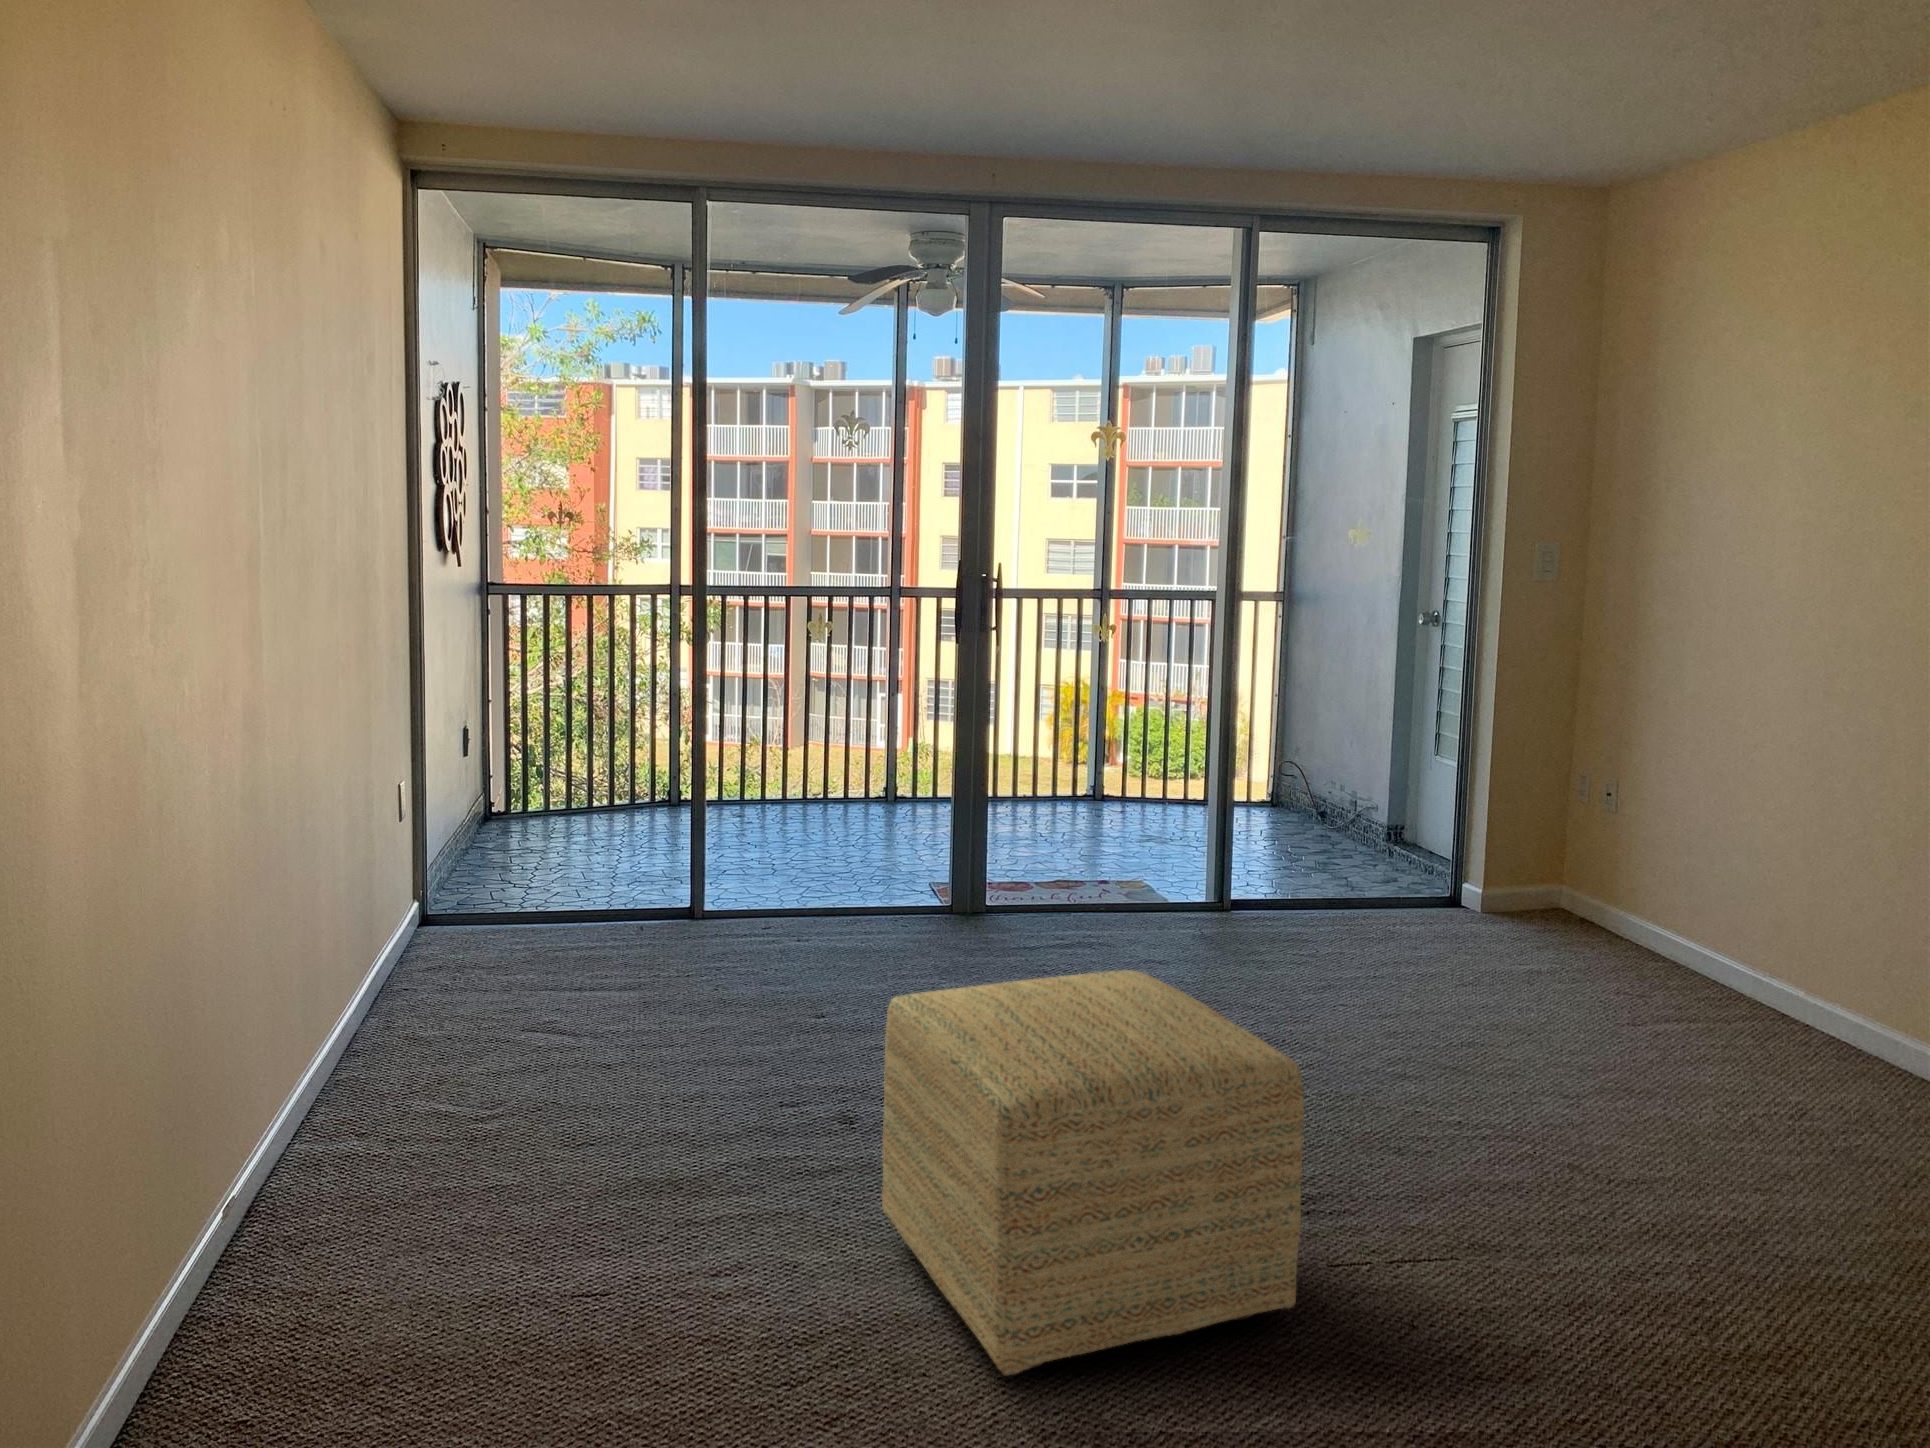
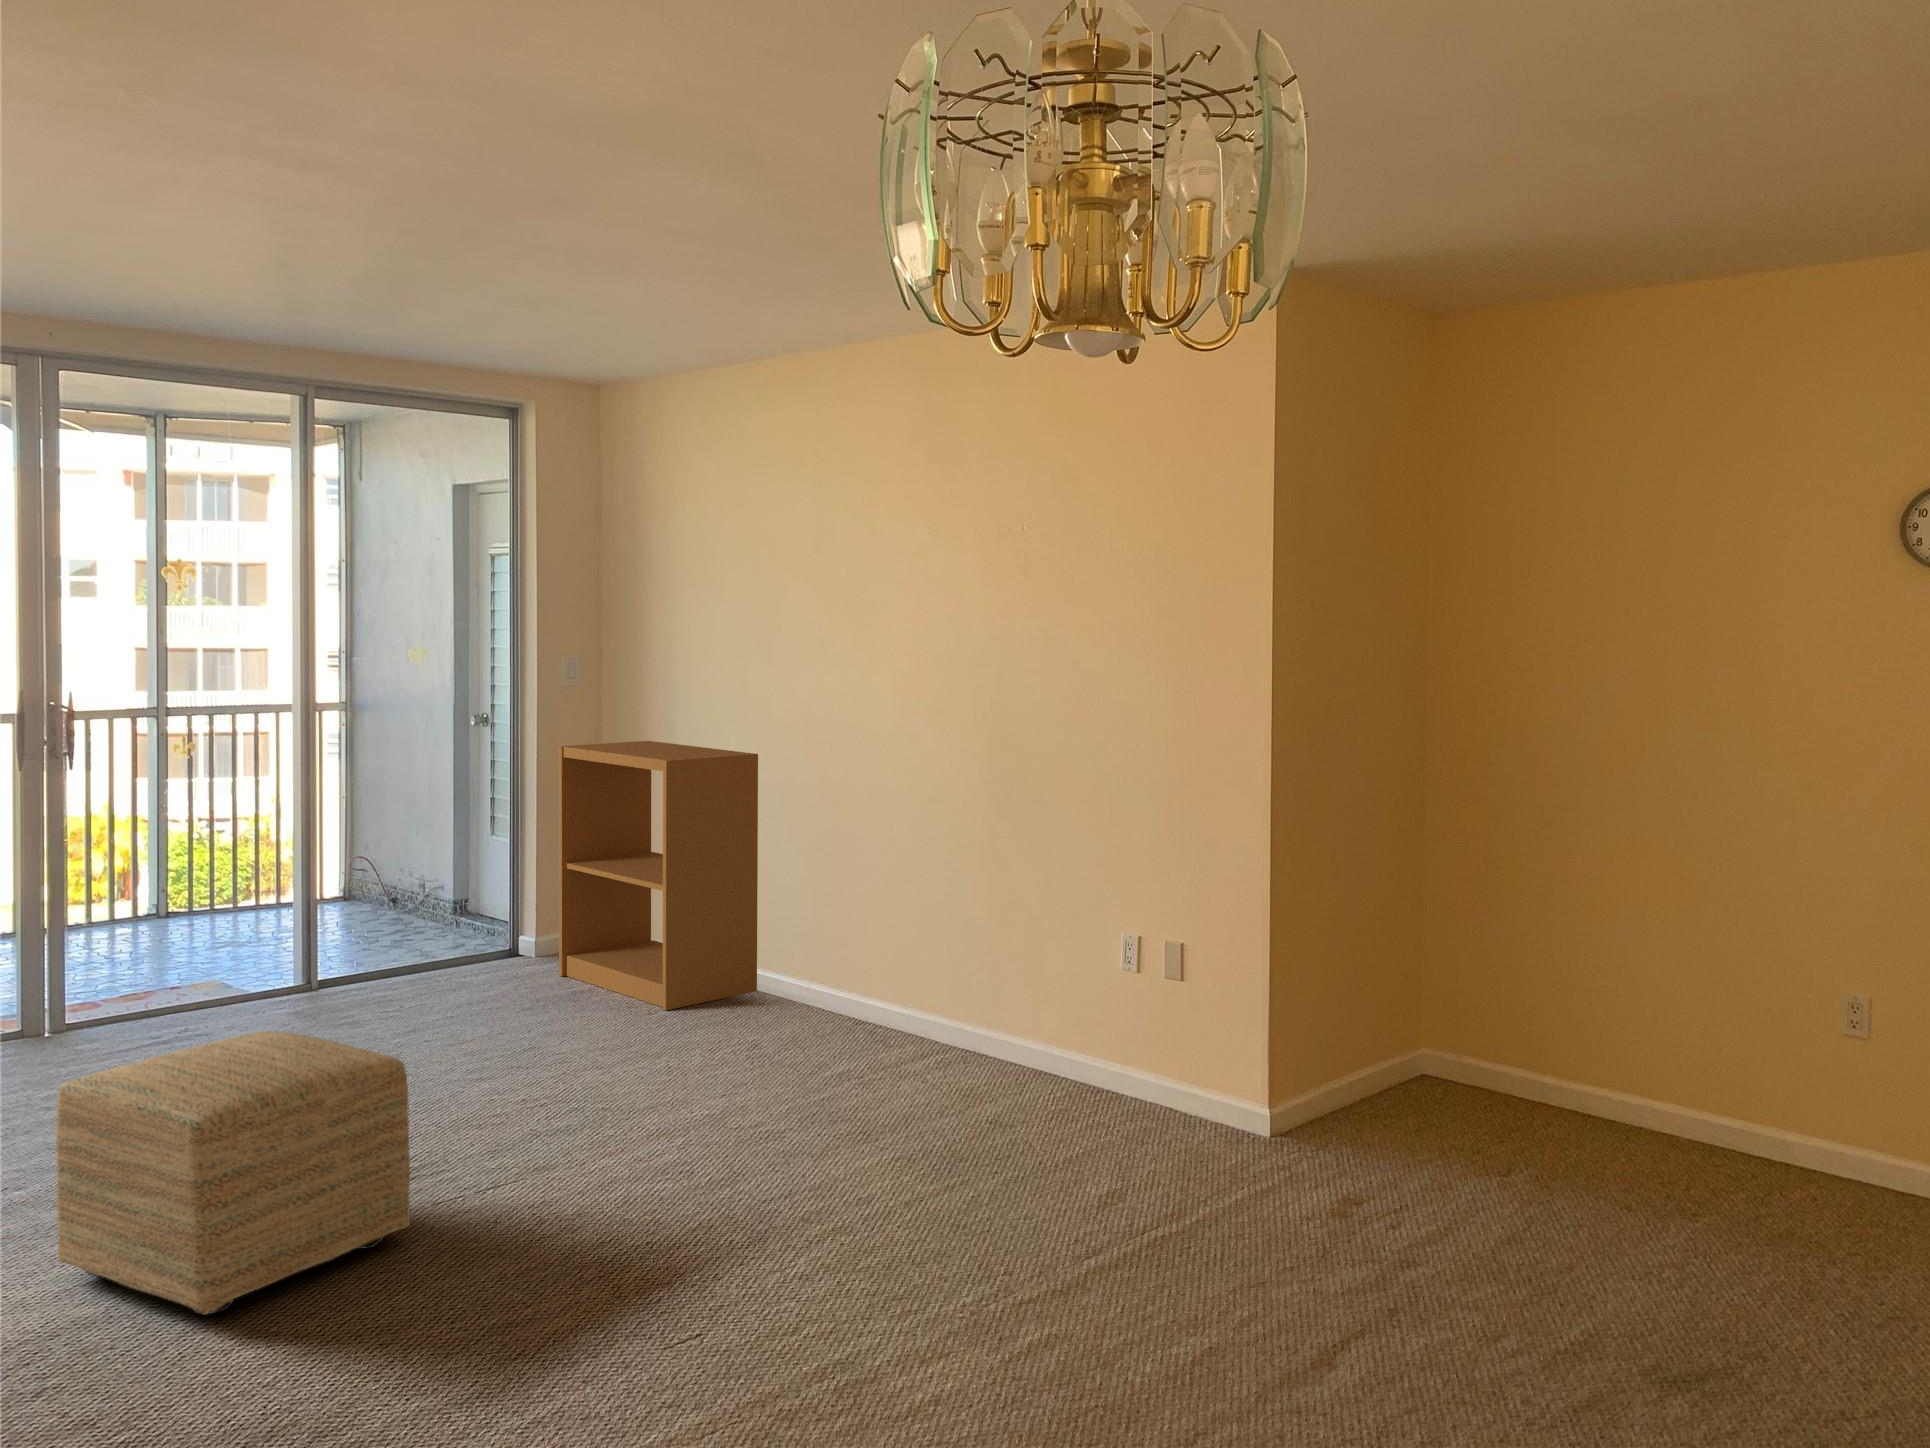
bookshelf: none [1512,653,1836,1013] -> present [559,741,758,1010]

